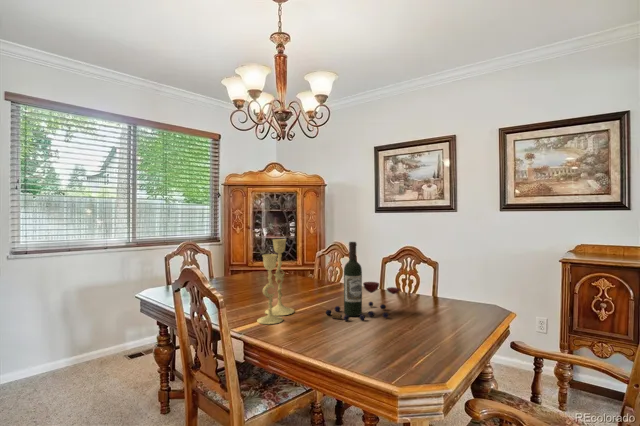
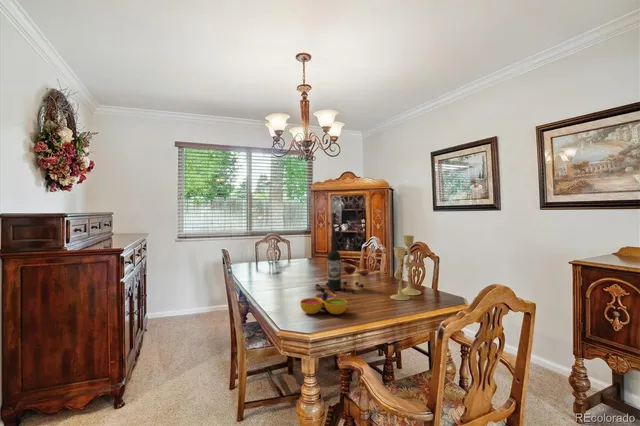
candlestick: present [257,239,294,324] -> present [391,235,421,300]
decorative bowl: none [377,323,442,359] -> present [300,292,347,314]

